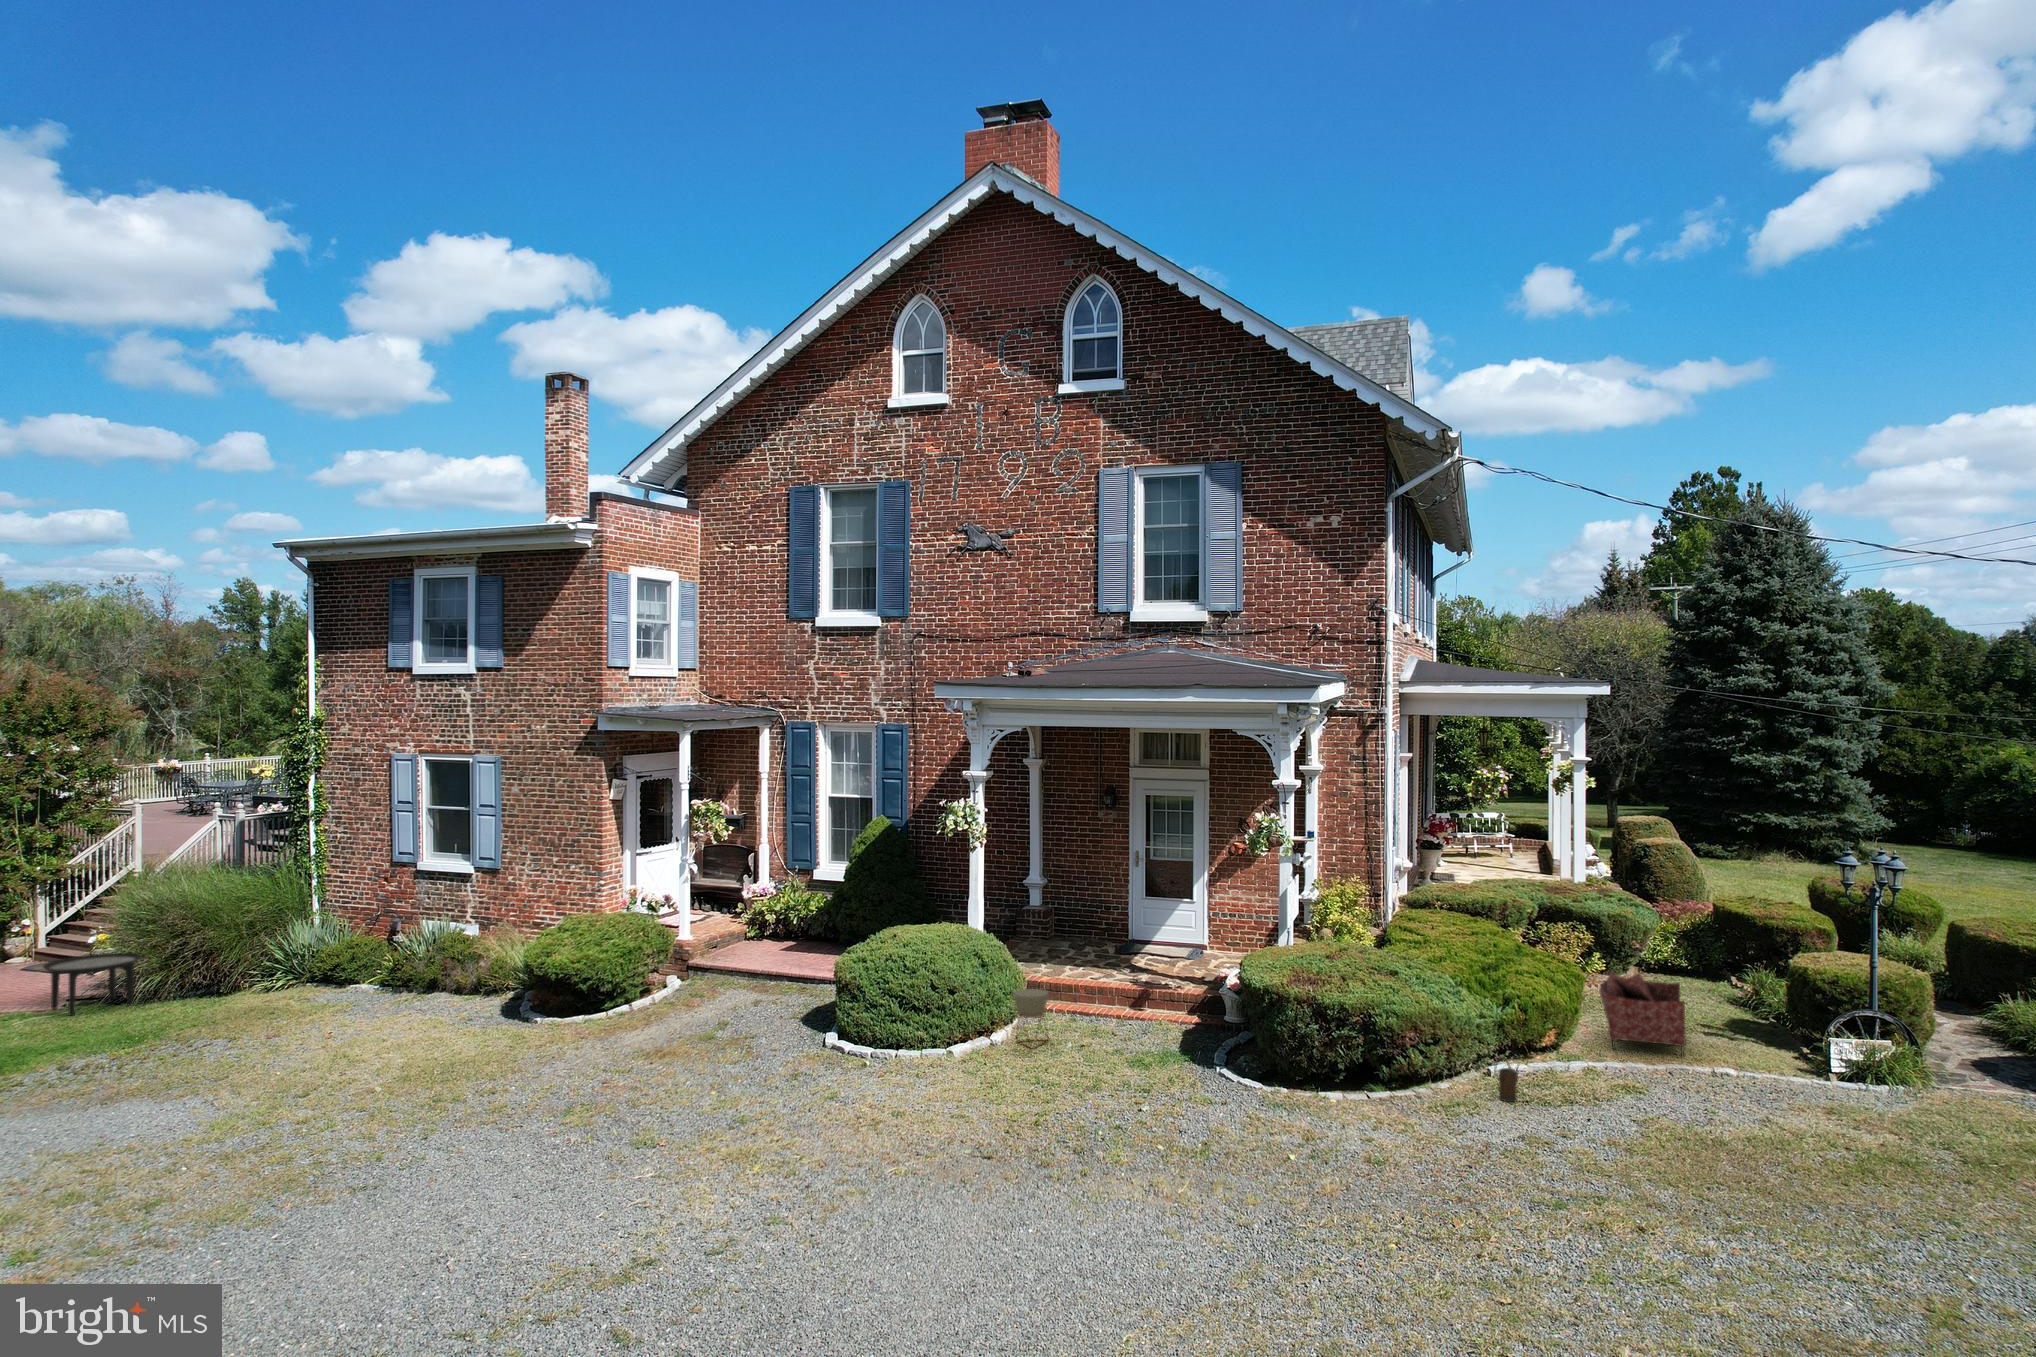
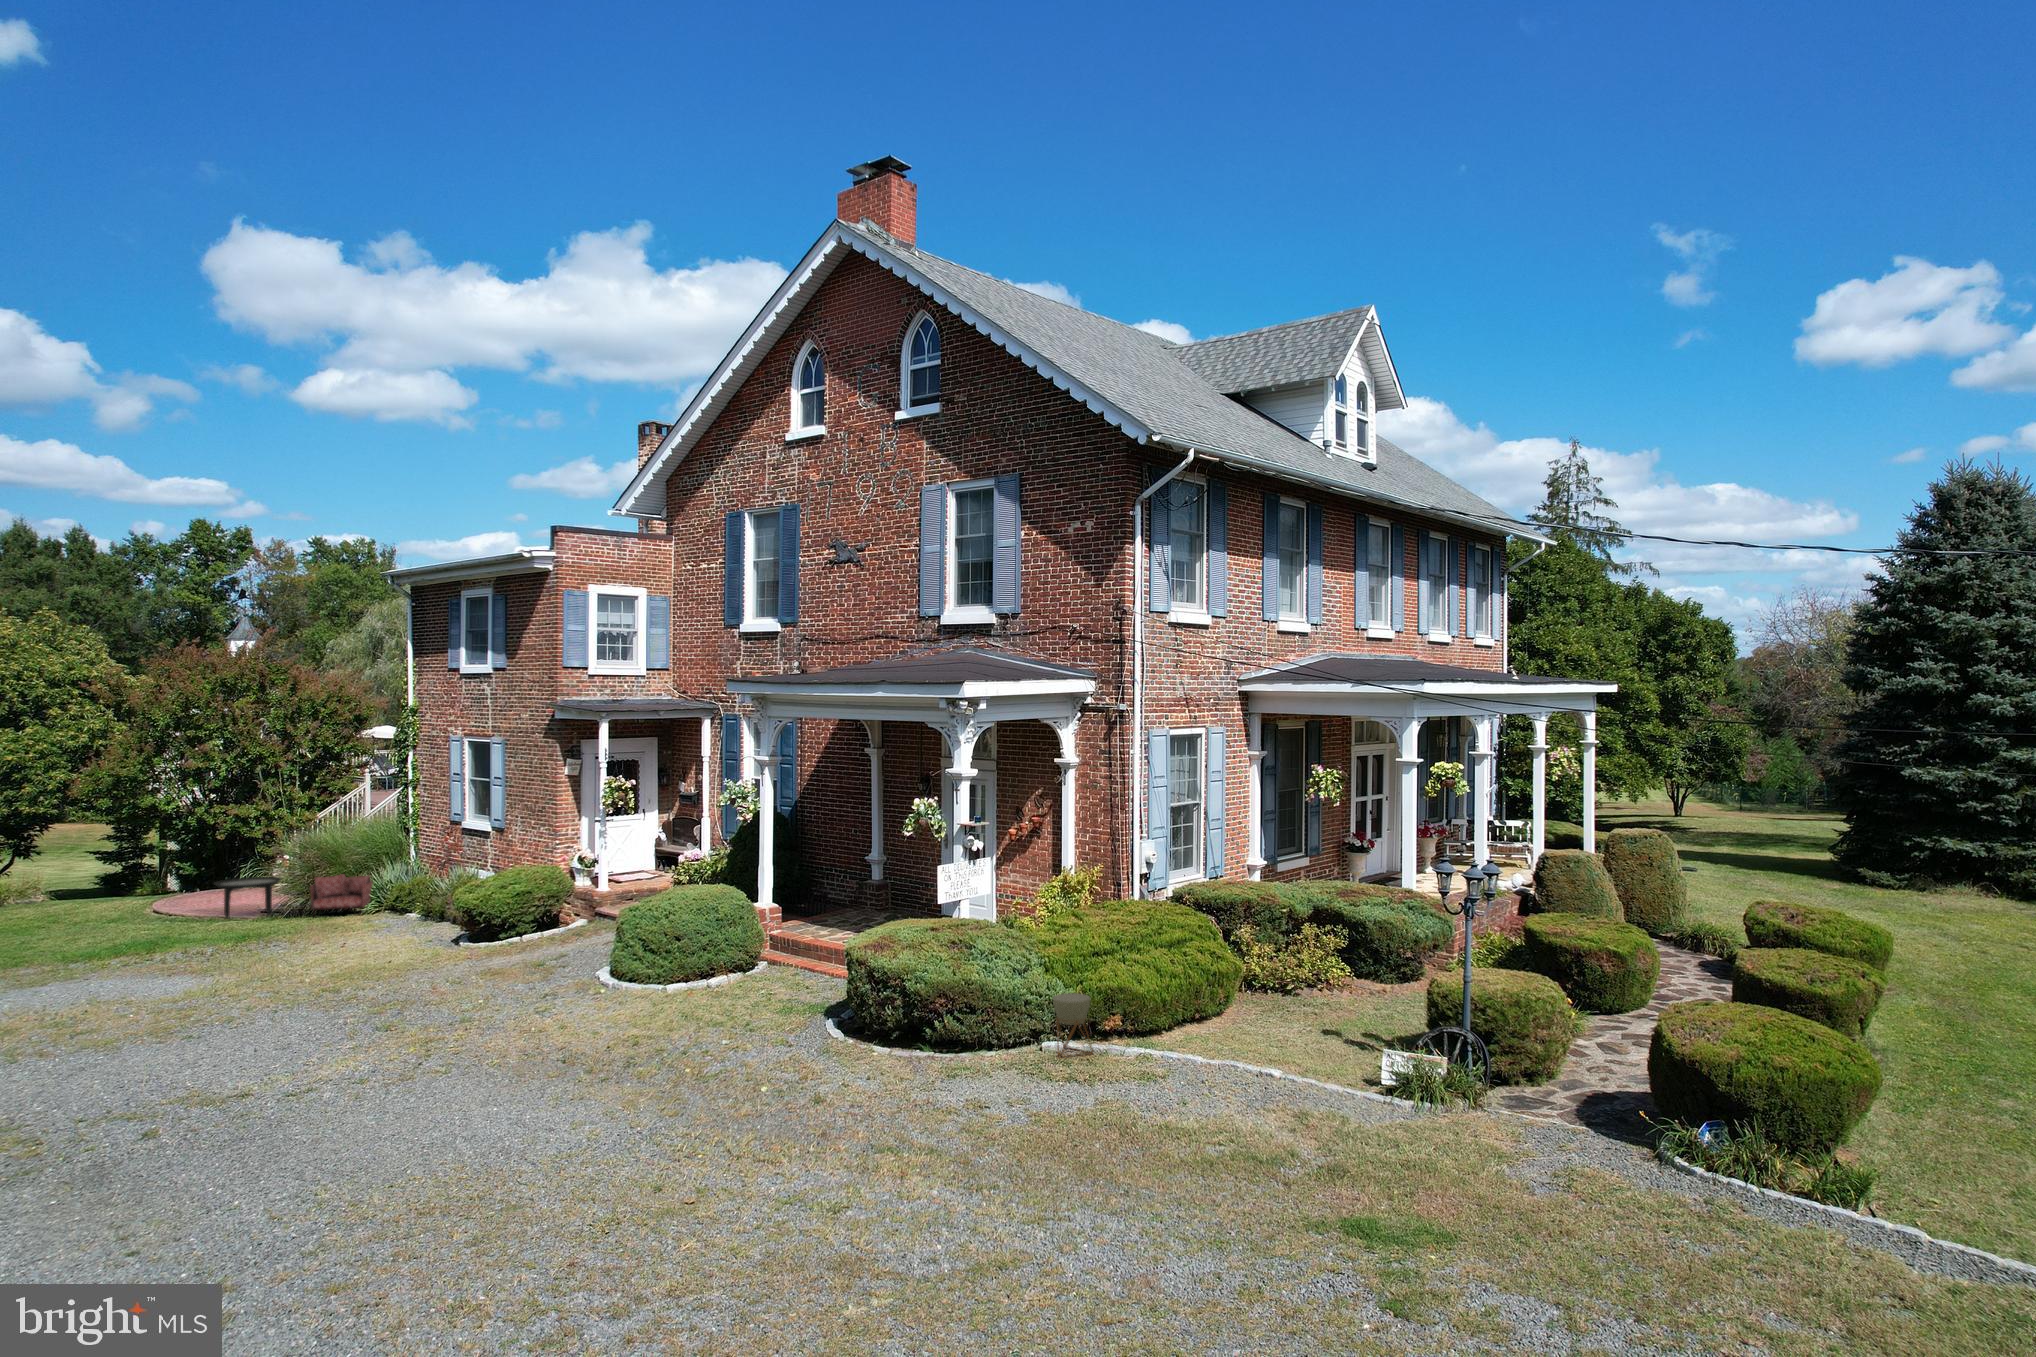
armchair: present [1599,971,1686,1057] -> present [310,874,373,911]
planter: present [1013,989,1049,1048] -> present [1053,993,1093,1057]
watering can: present [1494,1058,1519,1102] -> none [967,1025,1002,1066]

